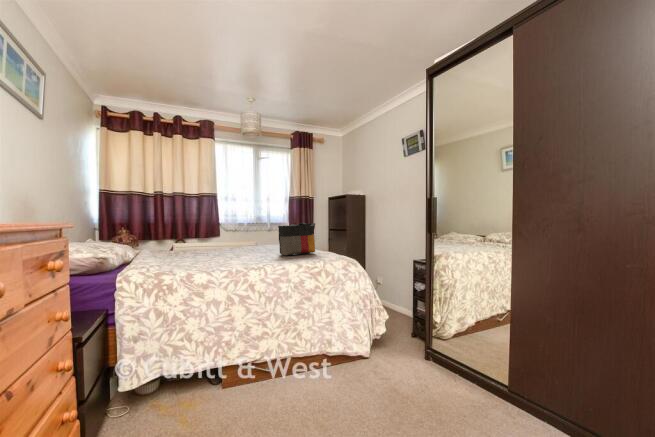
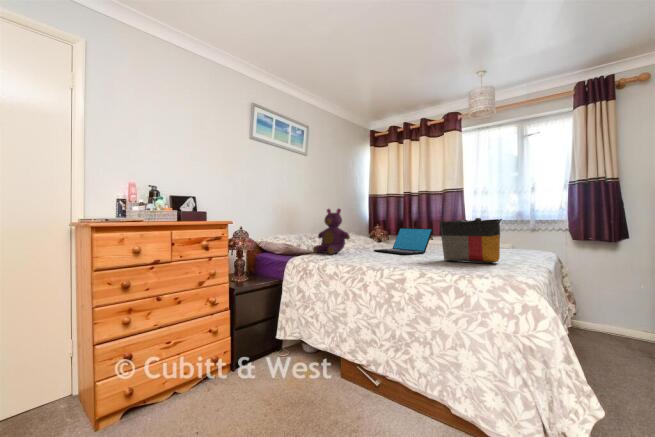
teddy bear: none [140,214,188,267] -> present [313,209,350,254]
laptop: none [194,232,244,257] -> present [374,228,433,255]

